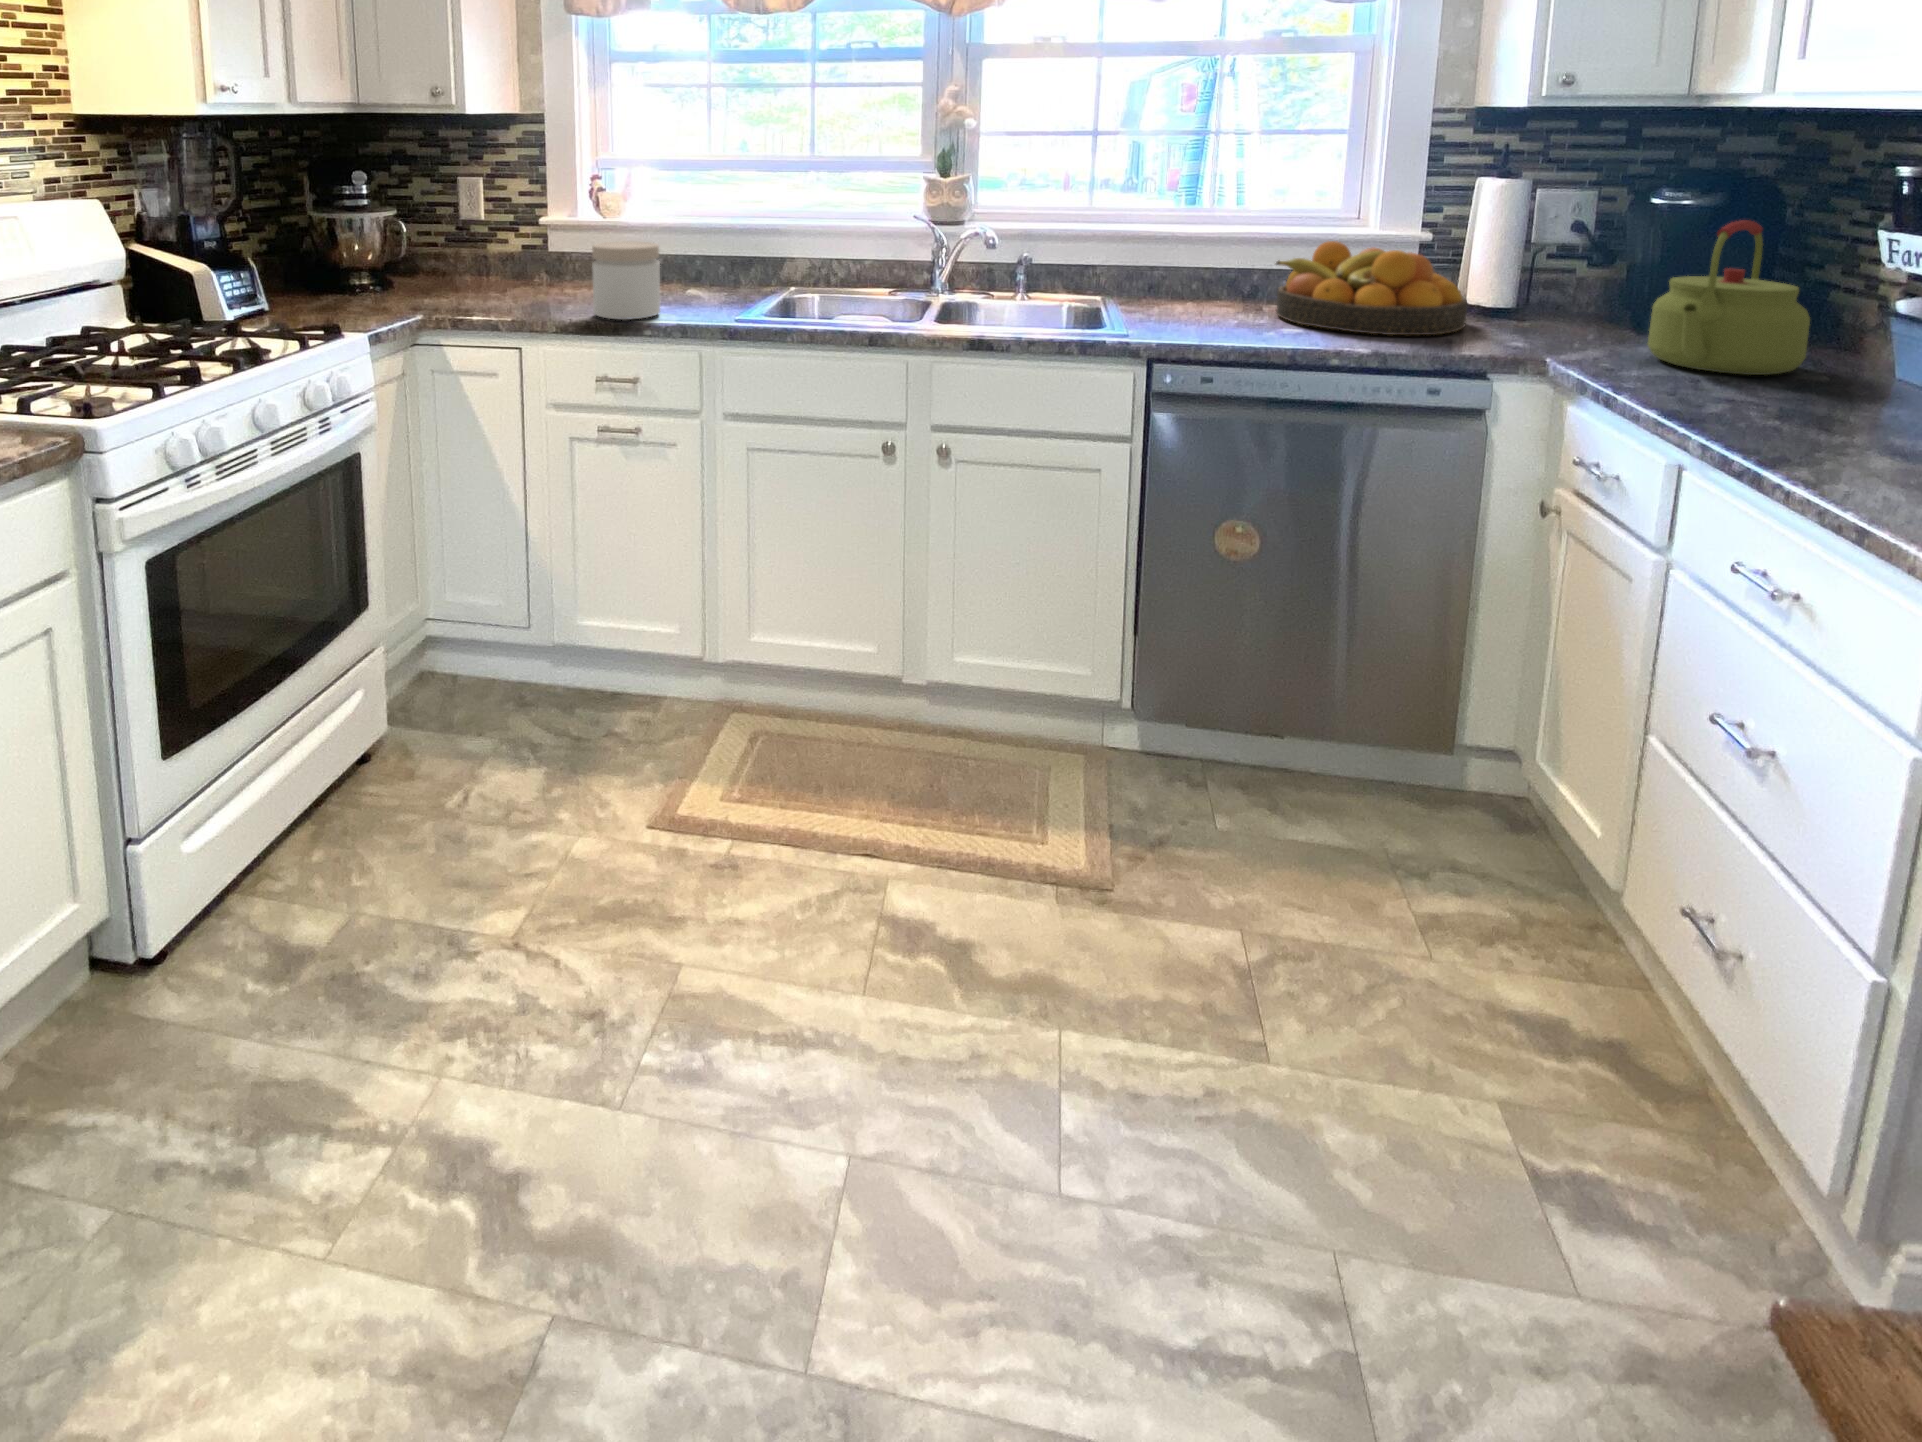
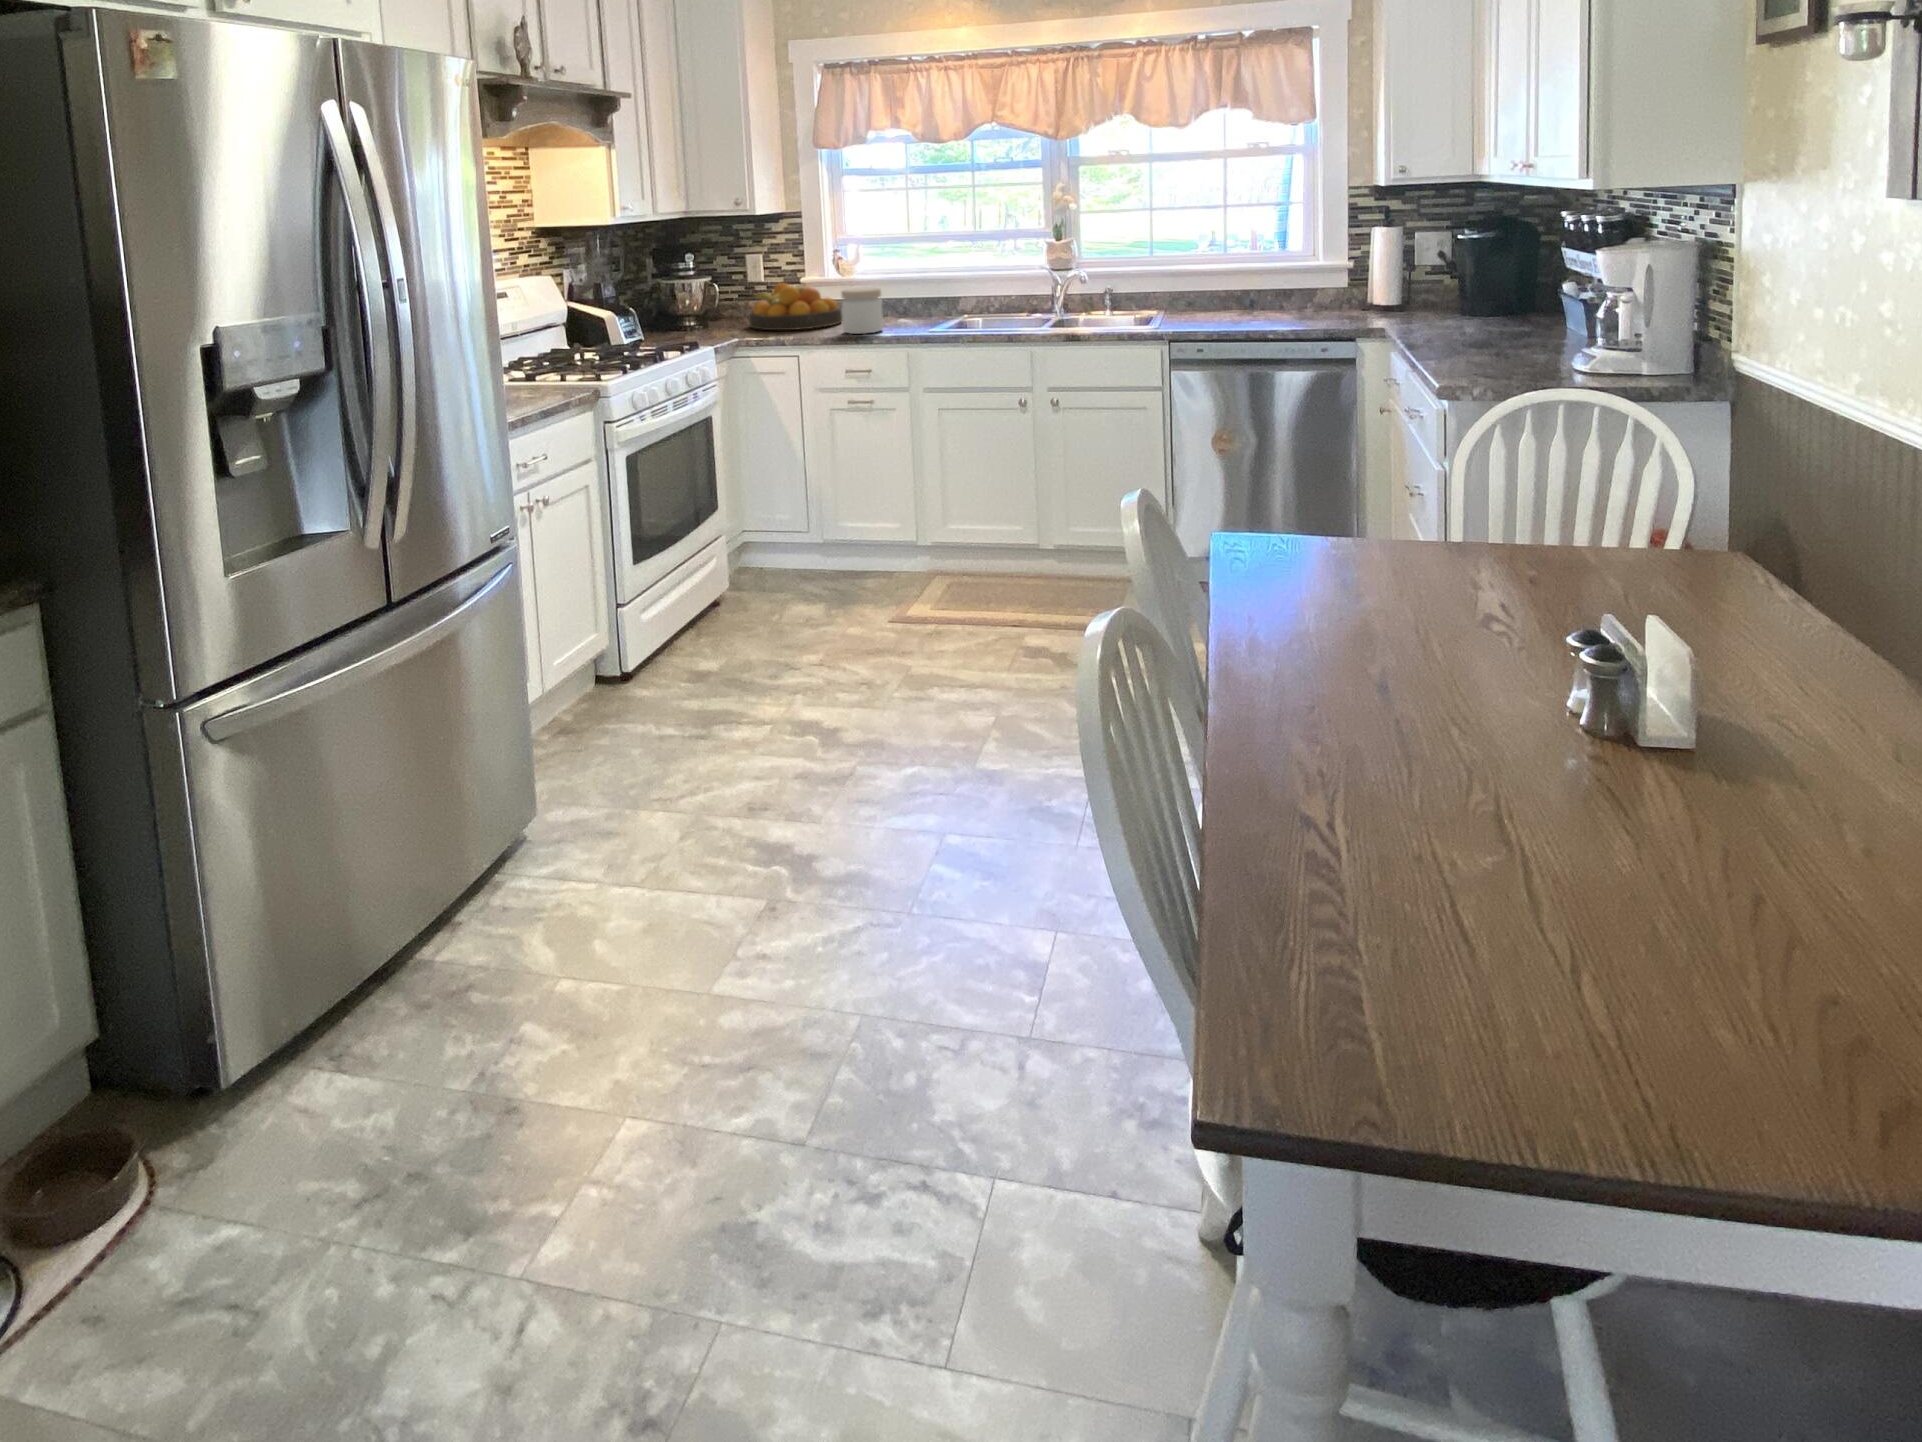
kettle: present [1648,220,1810,375] -> none [1436,246,1511,329]
fruit bowl: present [1276,241,1467,335] -> present [749,283,842,330]

